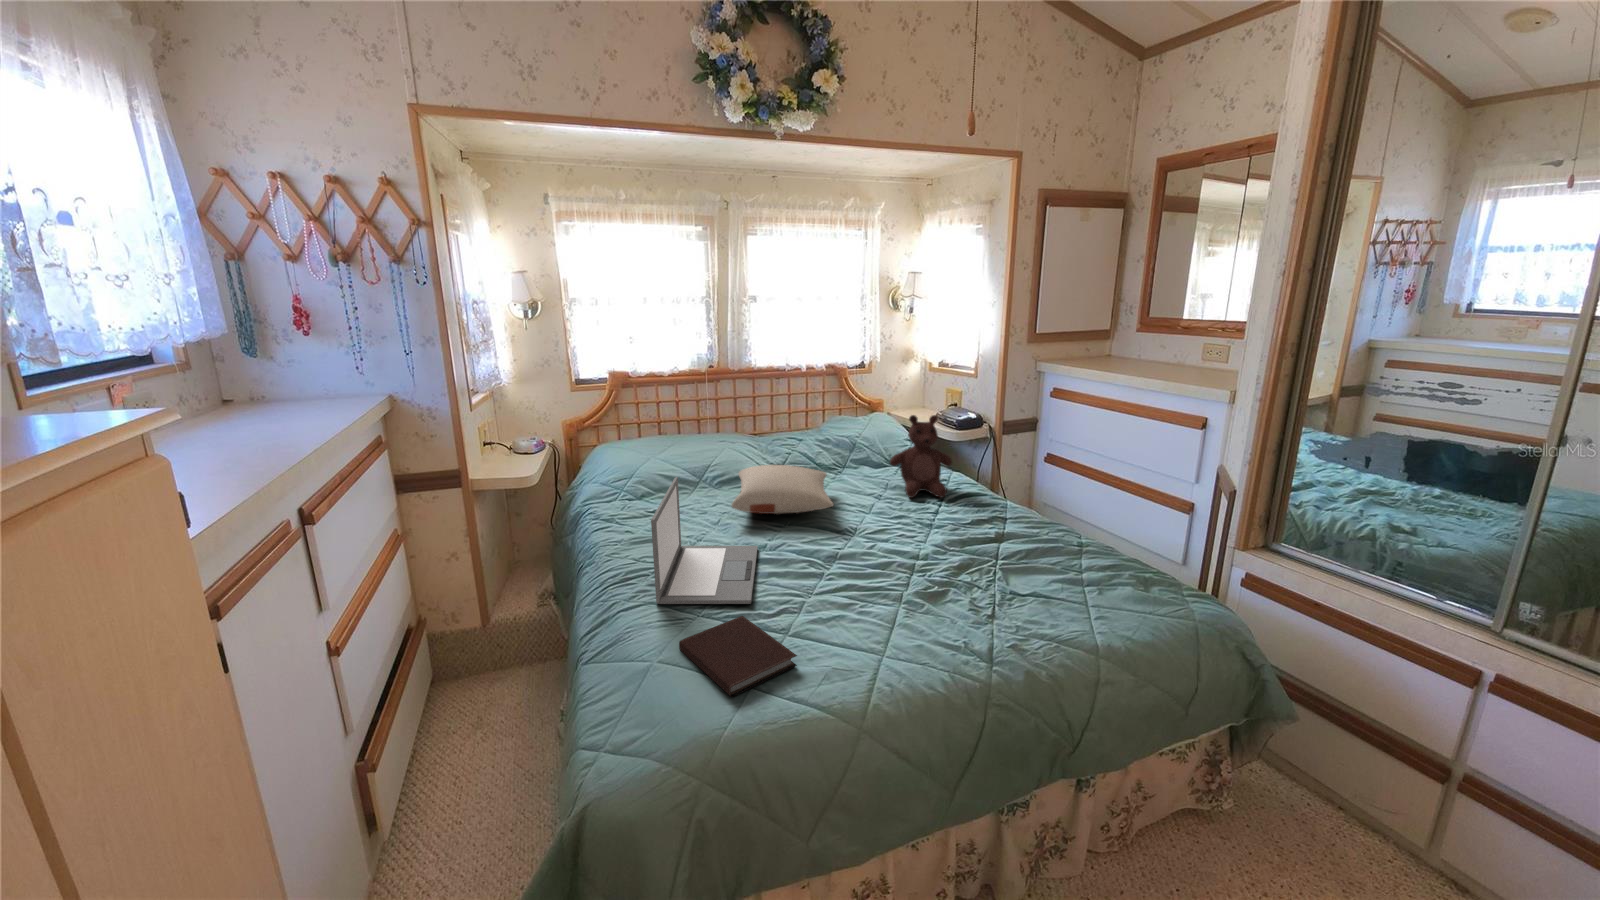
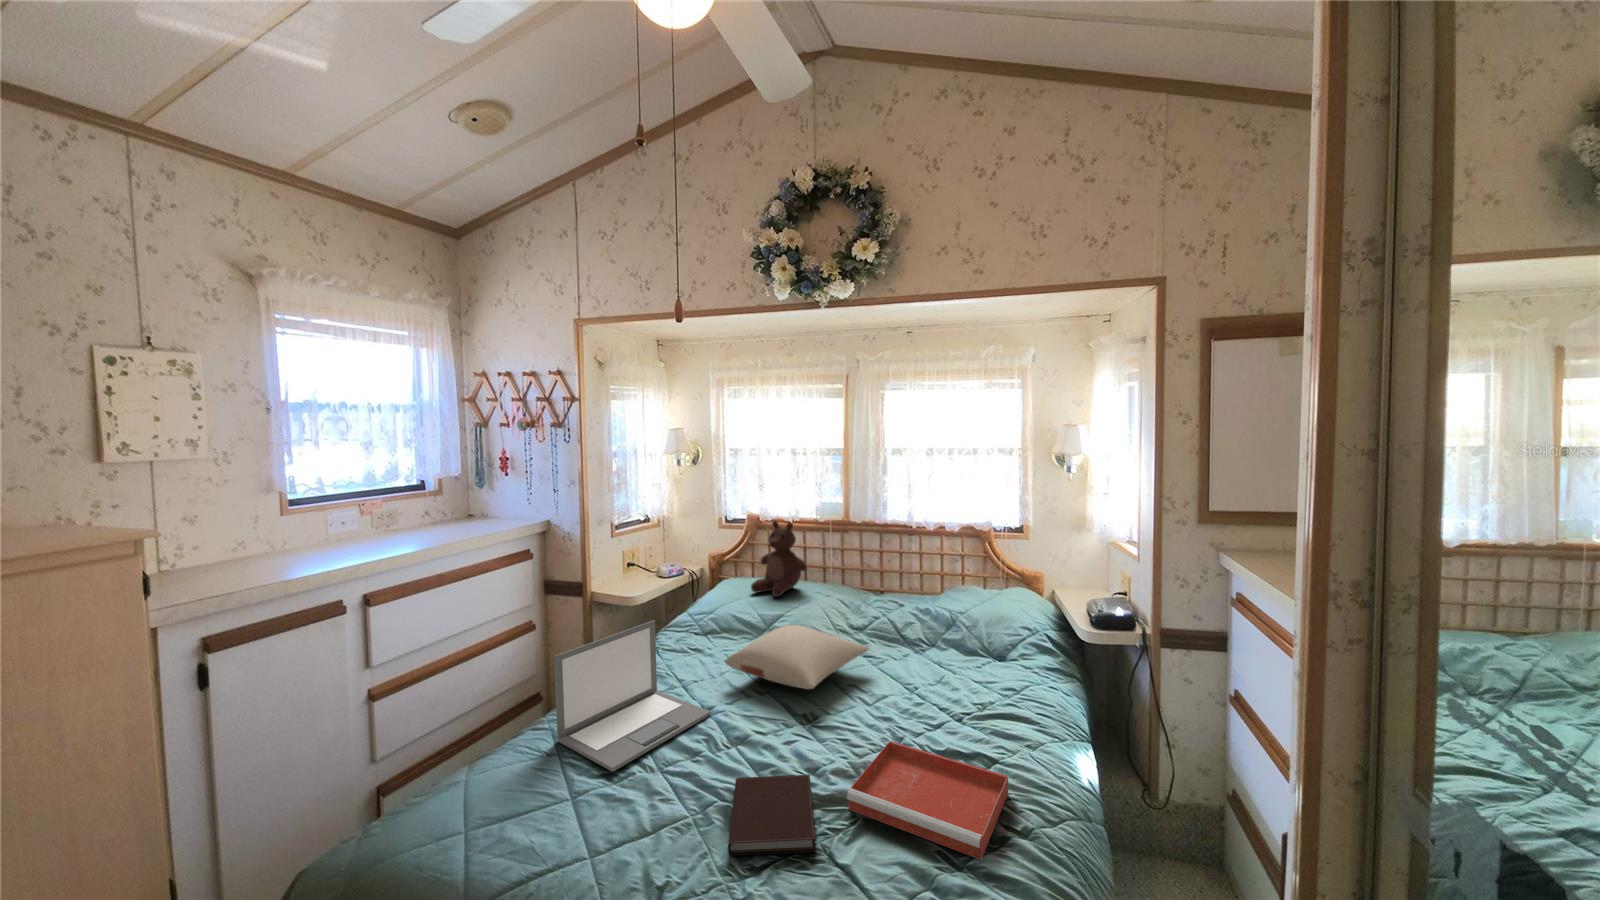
teddy bear: present [890,415,952,498] -> present [751,521,807,597]
tray: none [914,522,1032,569] -> present [847,741,1008,859]
notebook: present [679,616,797,697] -> present [728,775,816,855]

